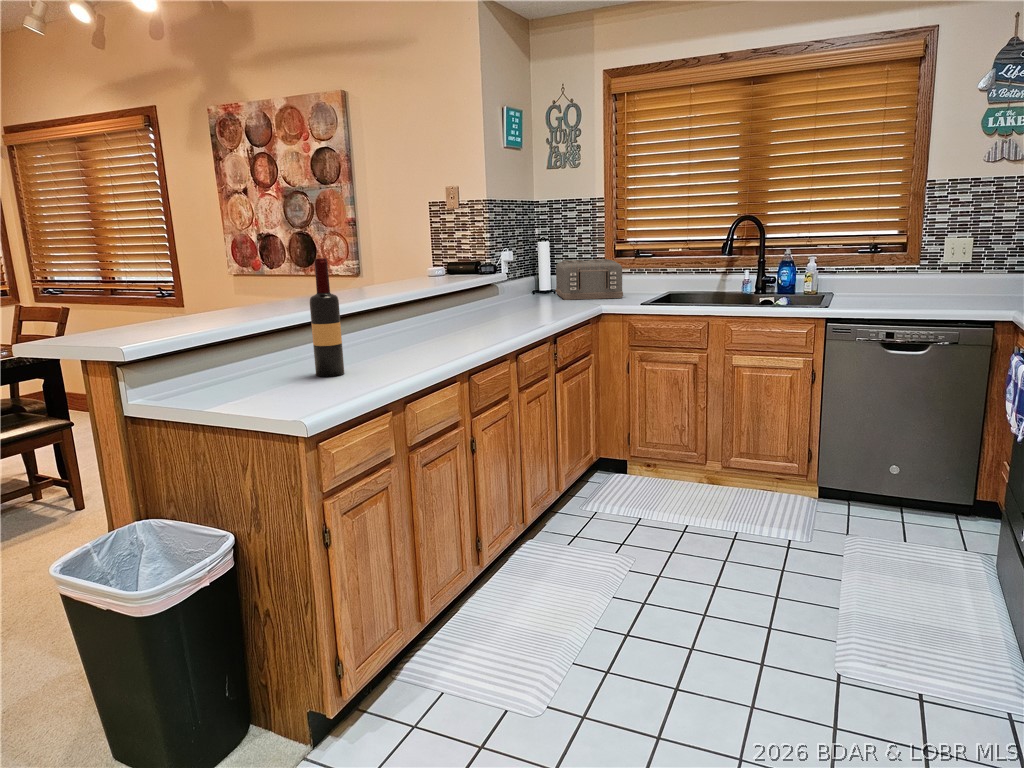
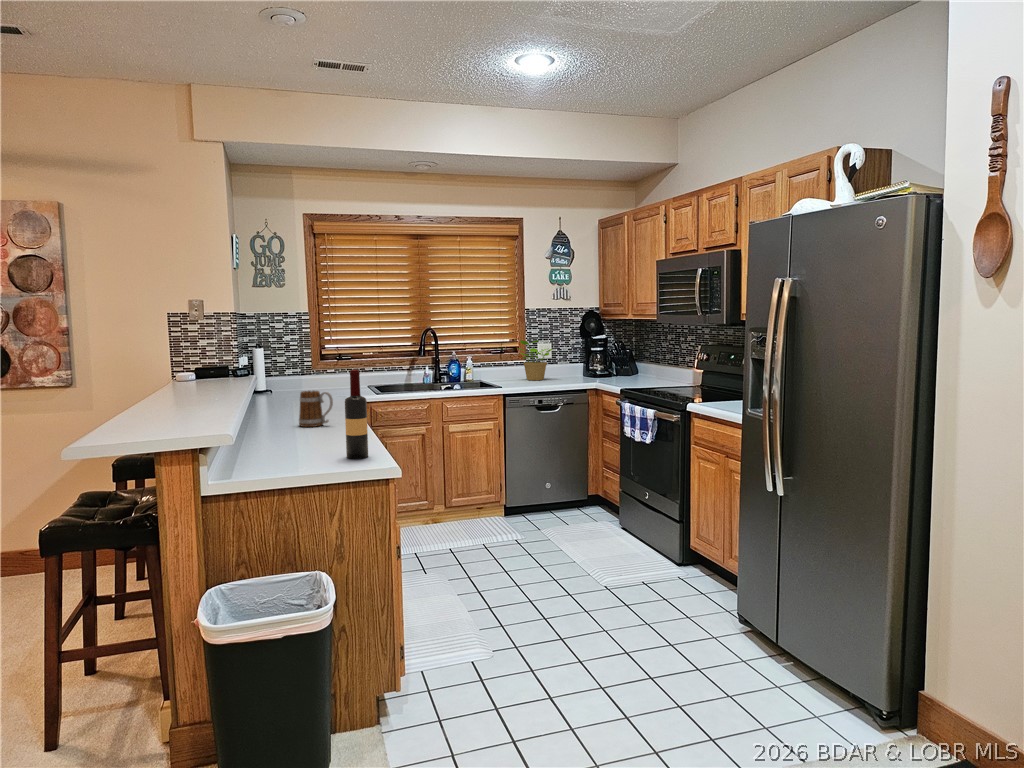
potted plant: none [896,232,964,299] -> present [518,340,552,380]
toaster: present [556,259,623,300] -> none [285,362,354,396]
mug: none [422,289,453,334] -> present [299,391,333,427]

